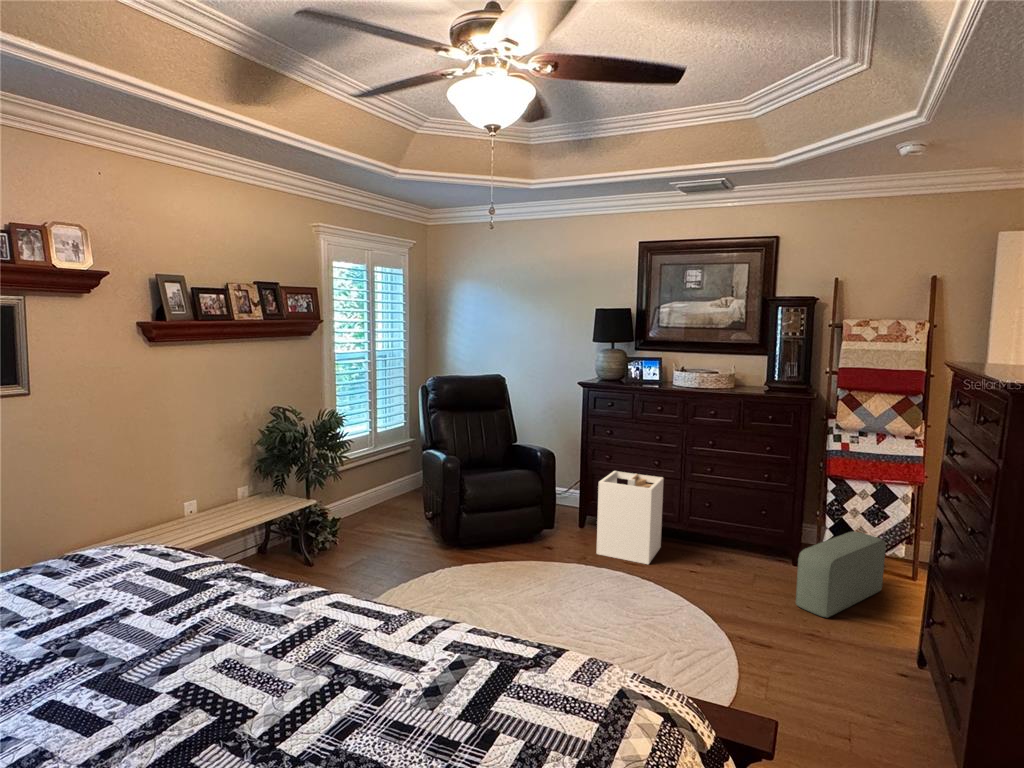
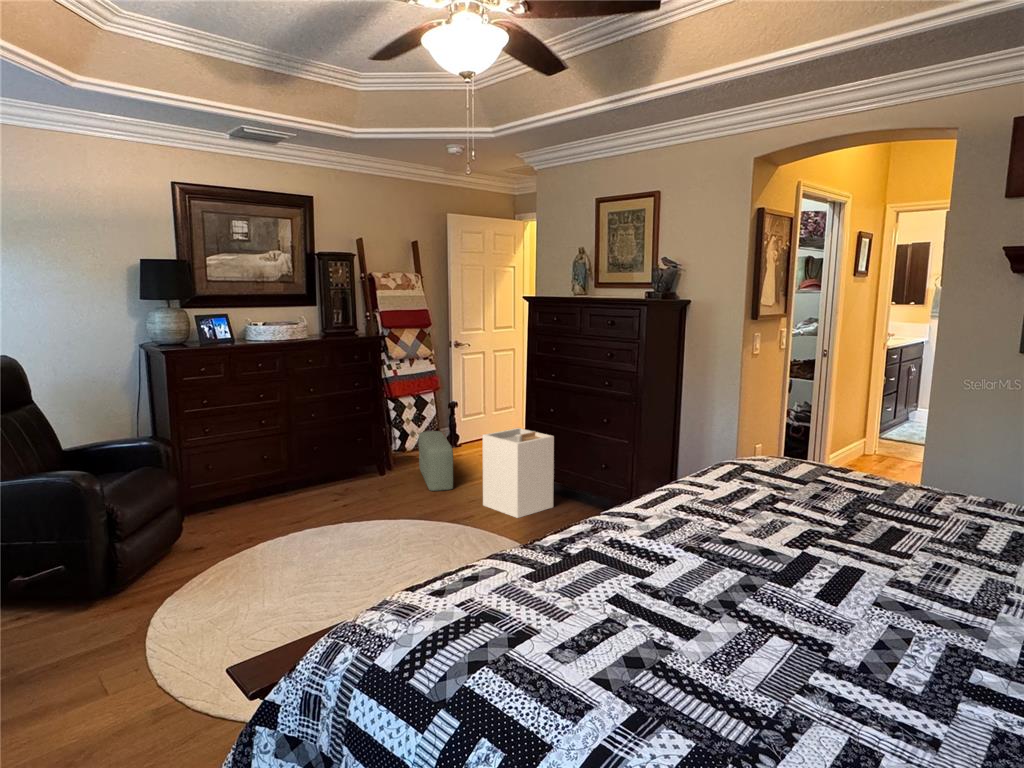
laundry hamper: present [597,471,664,564] -> present [483,428,554,518]

